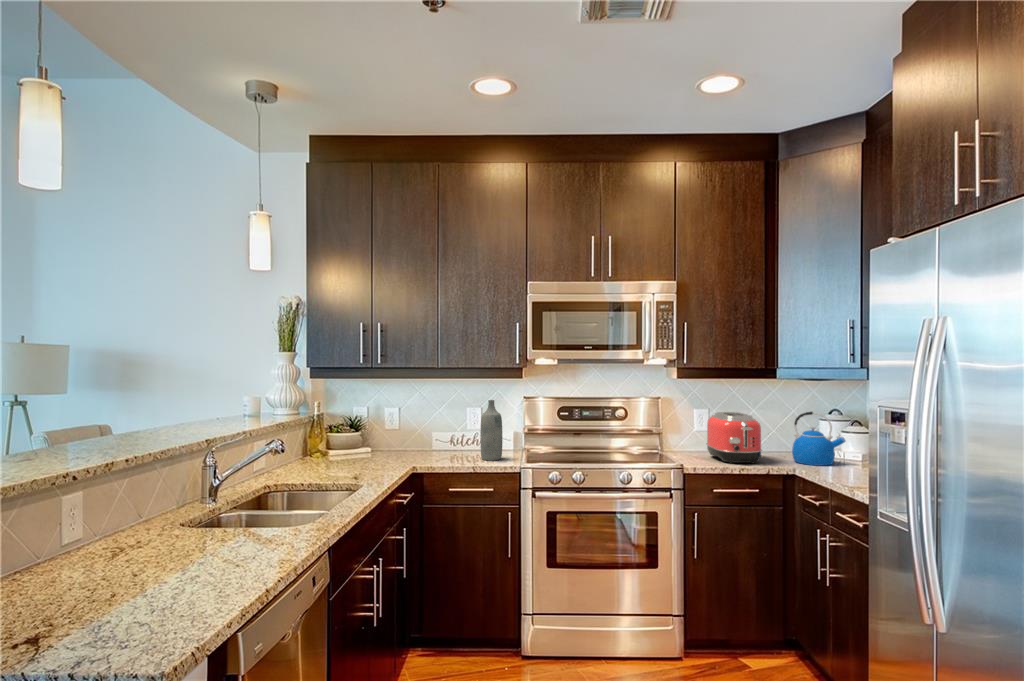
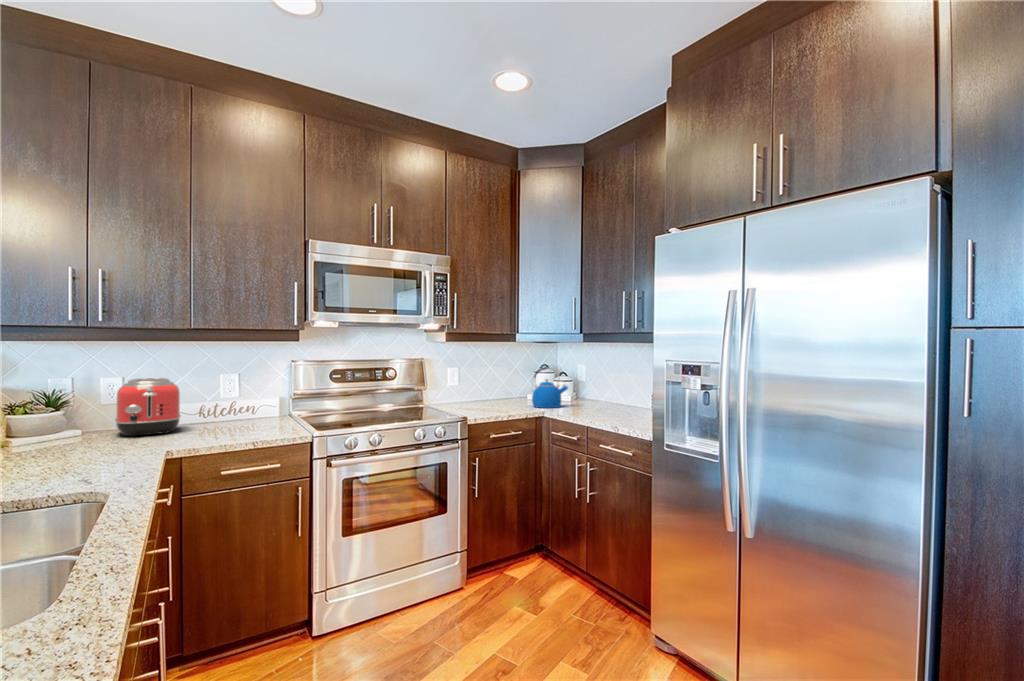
bottle: present [480,400,503,461] -> none [252,363,278,430]
toaster: present [706,412,762,464] -> present [115,378,181,437]

